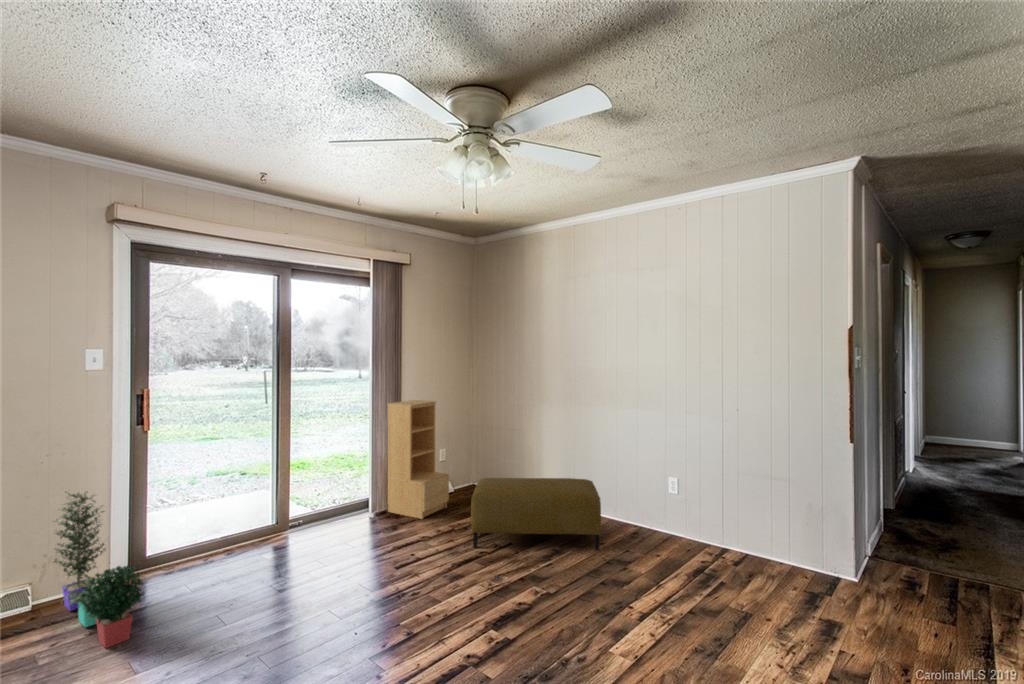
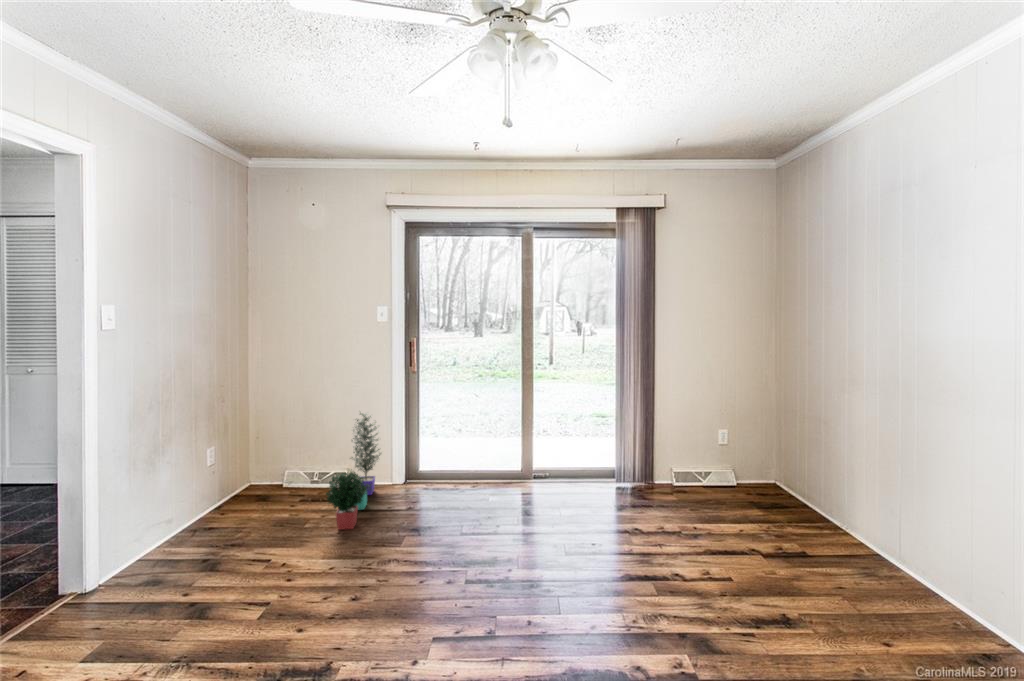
bookshelf: present [388,400,449,519] -> none [634,367,705,508]
ottoman: present [471,478,601,550] -> none [670,479,906,654]

